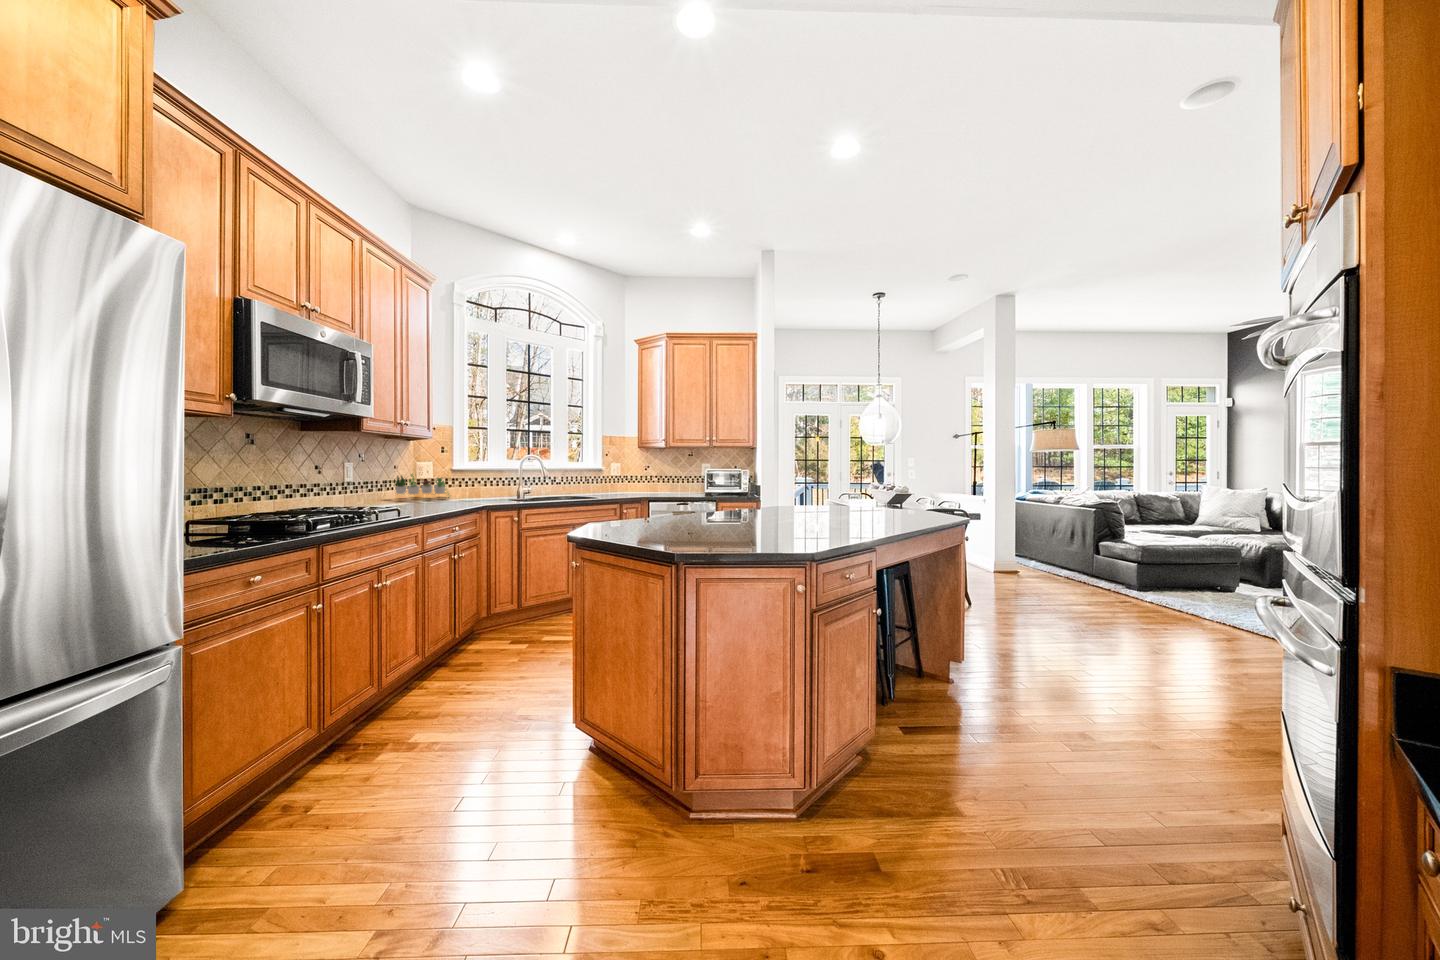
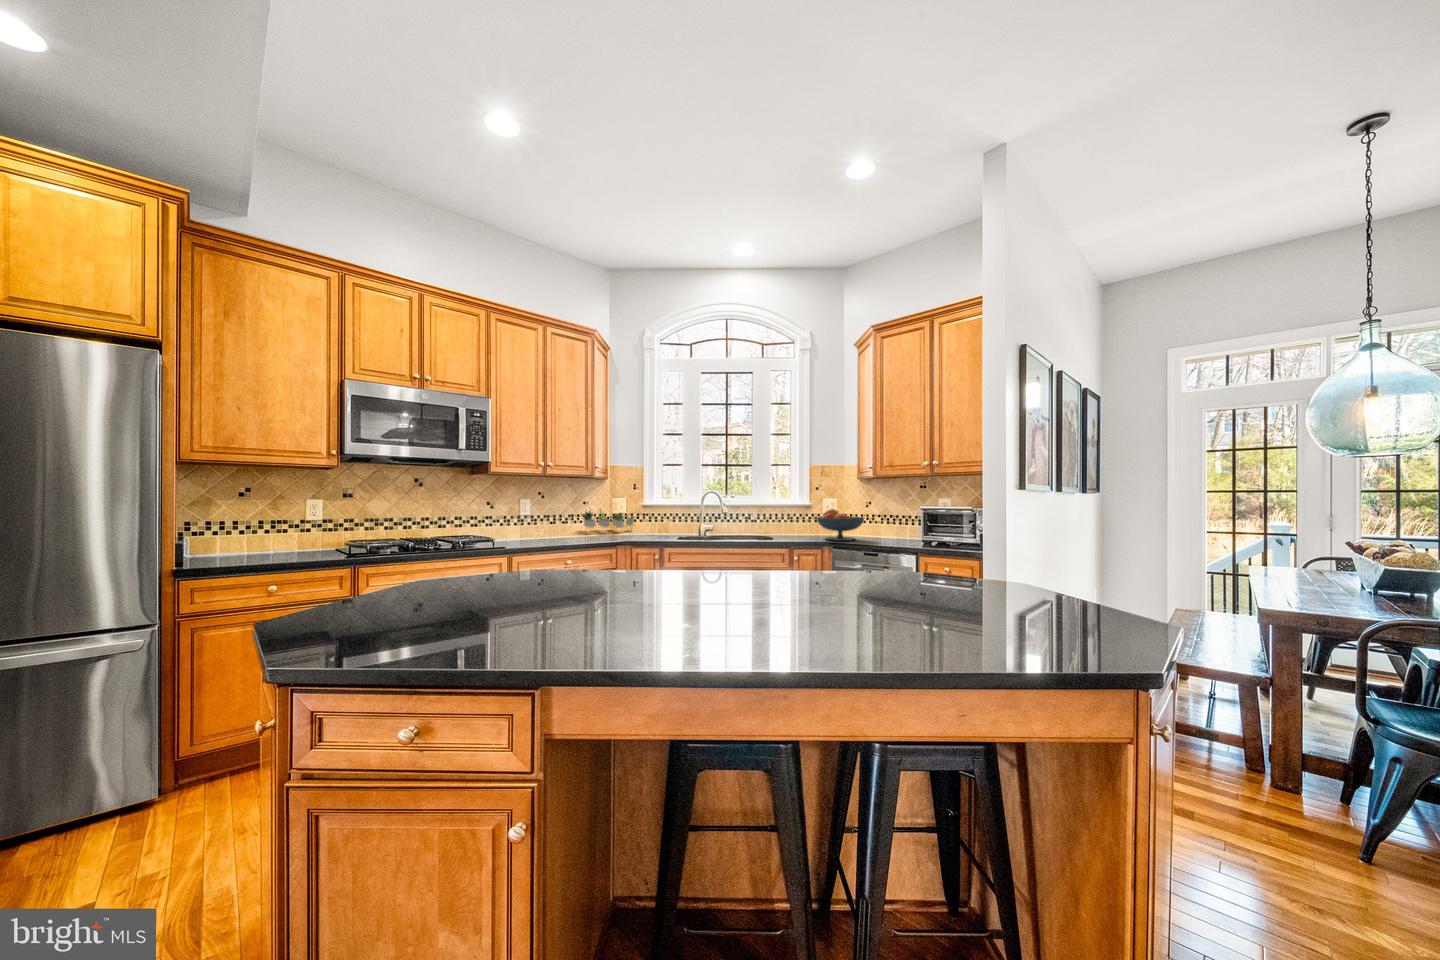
fruit bowl: none [634,472,671,496] -> present [817,509,864,541]

